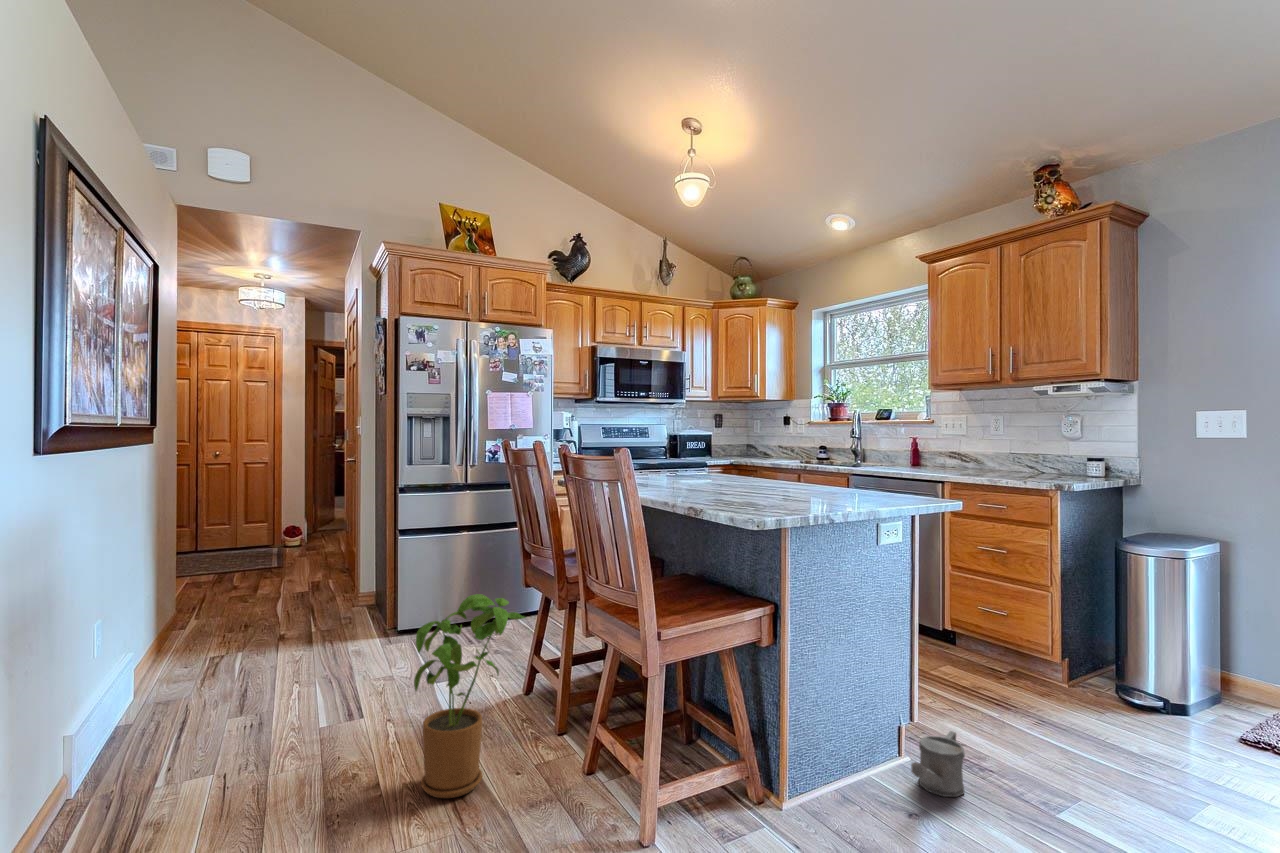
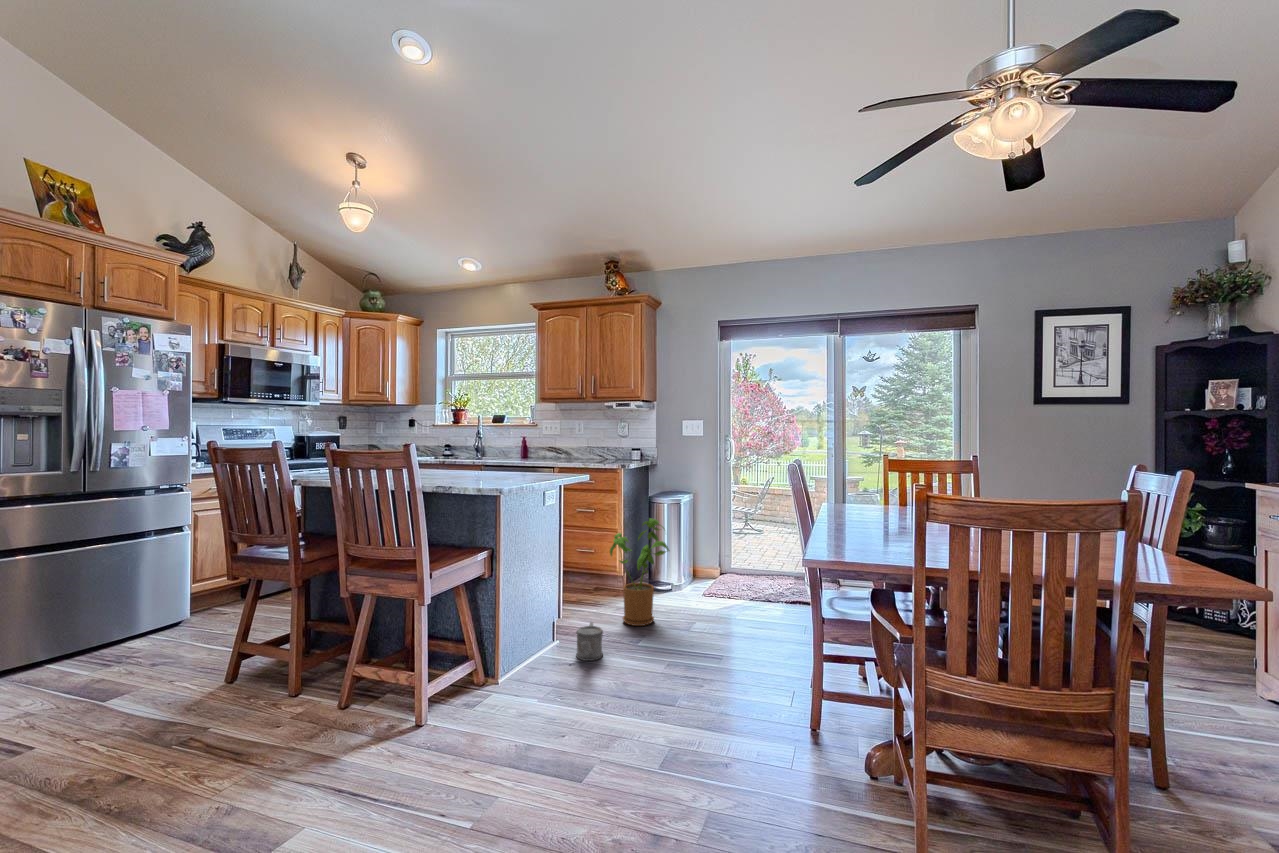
house plant: present [414,594,525,798] -> present [610,519,670,626]

